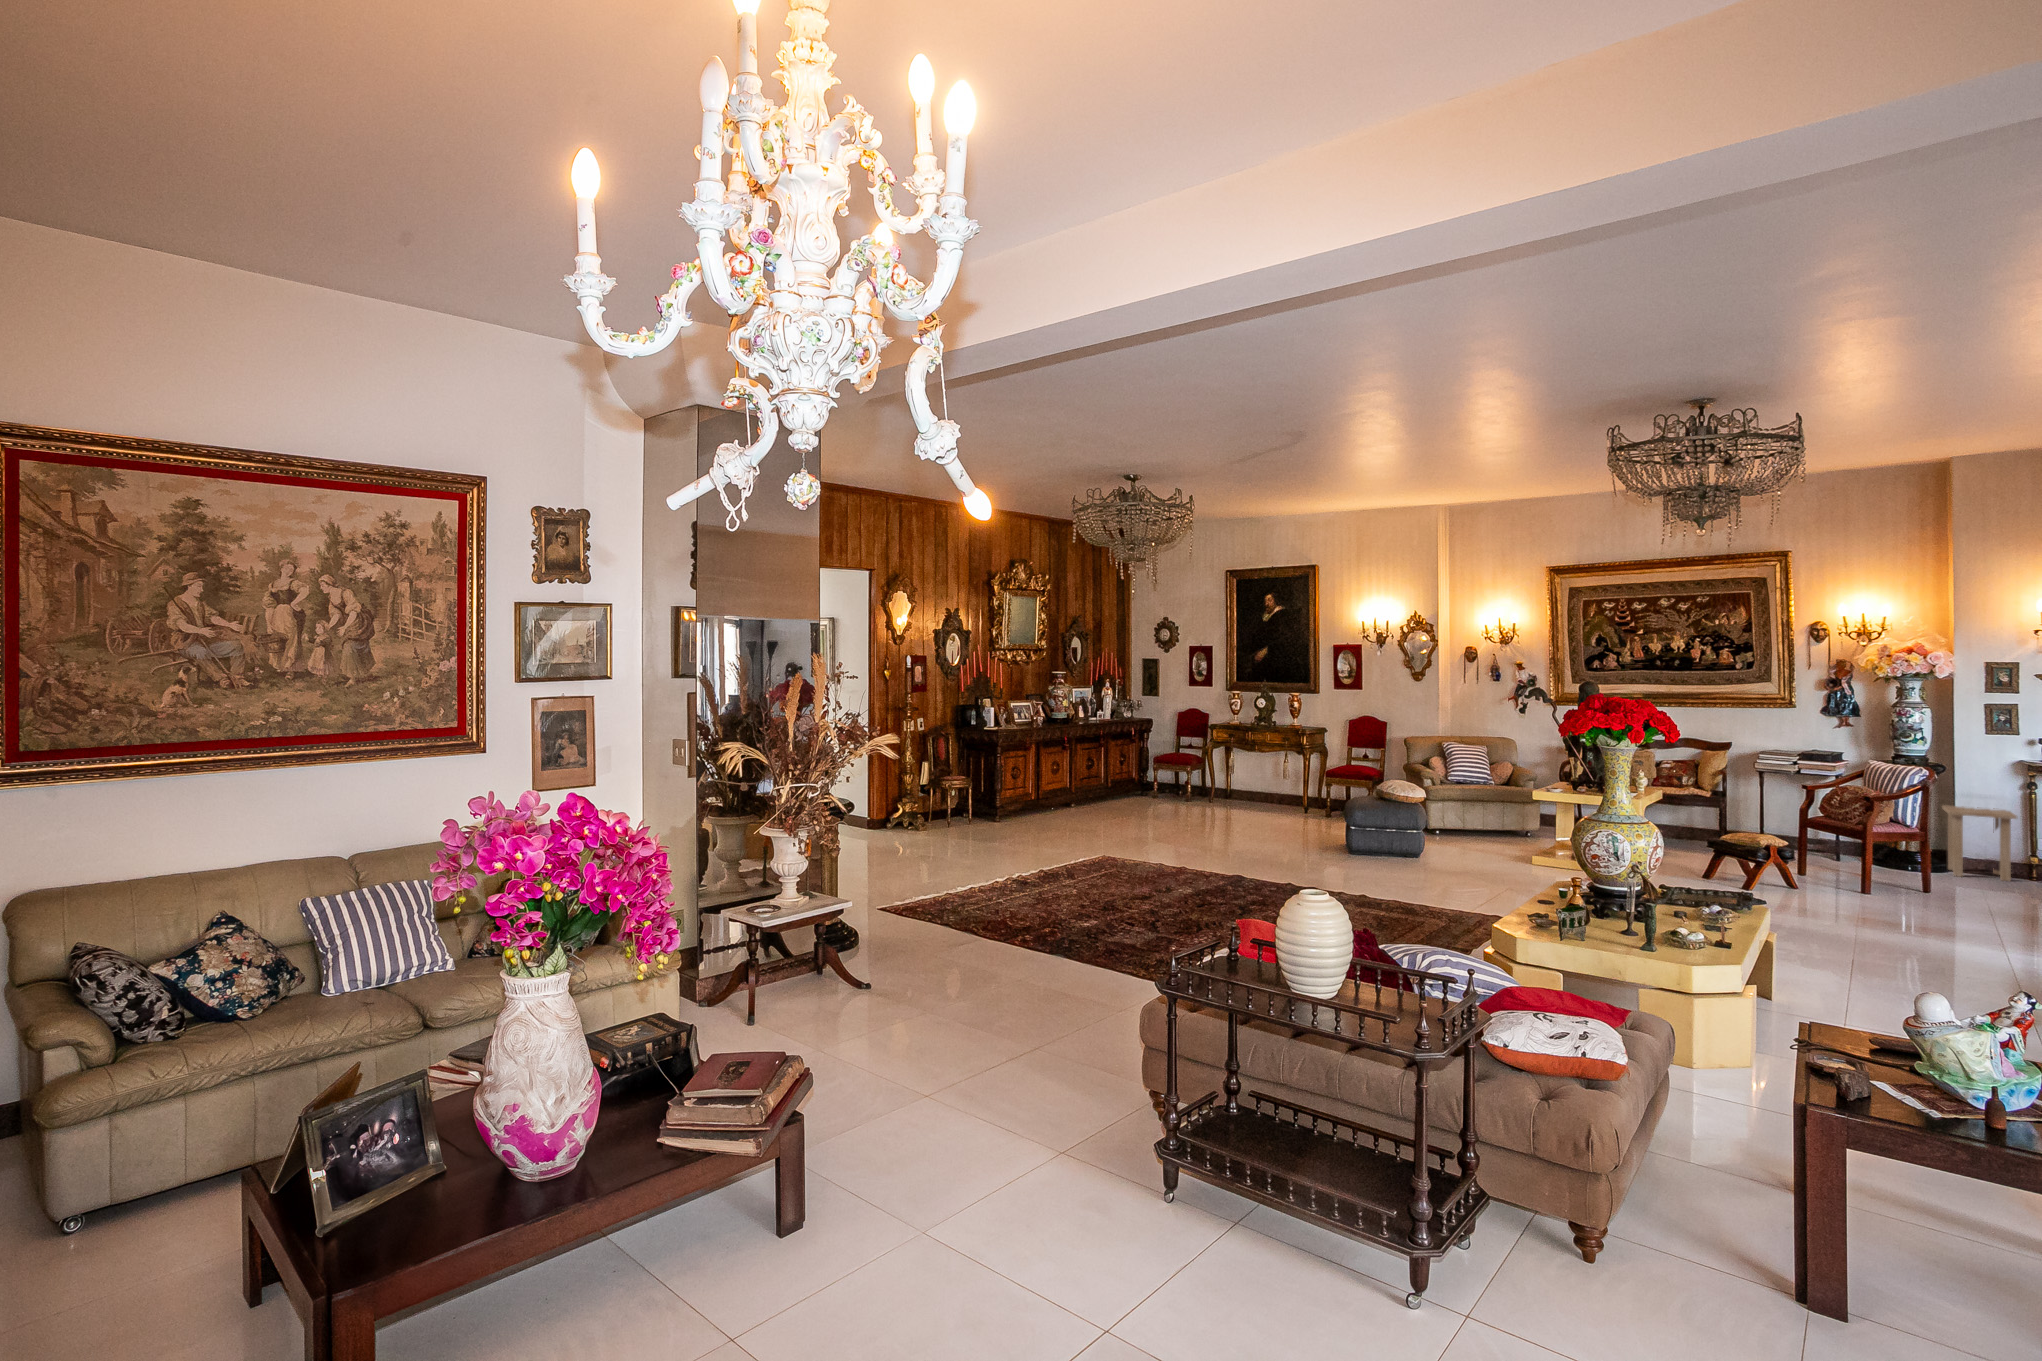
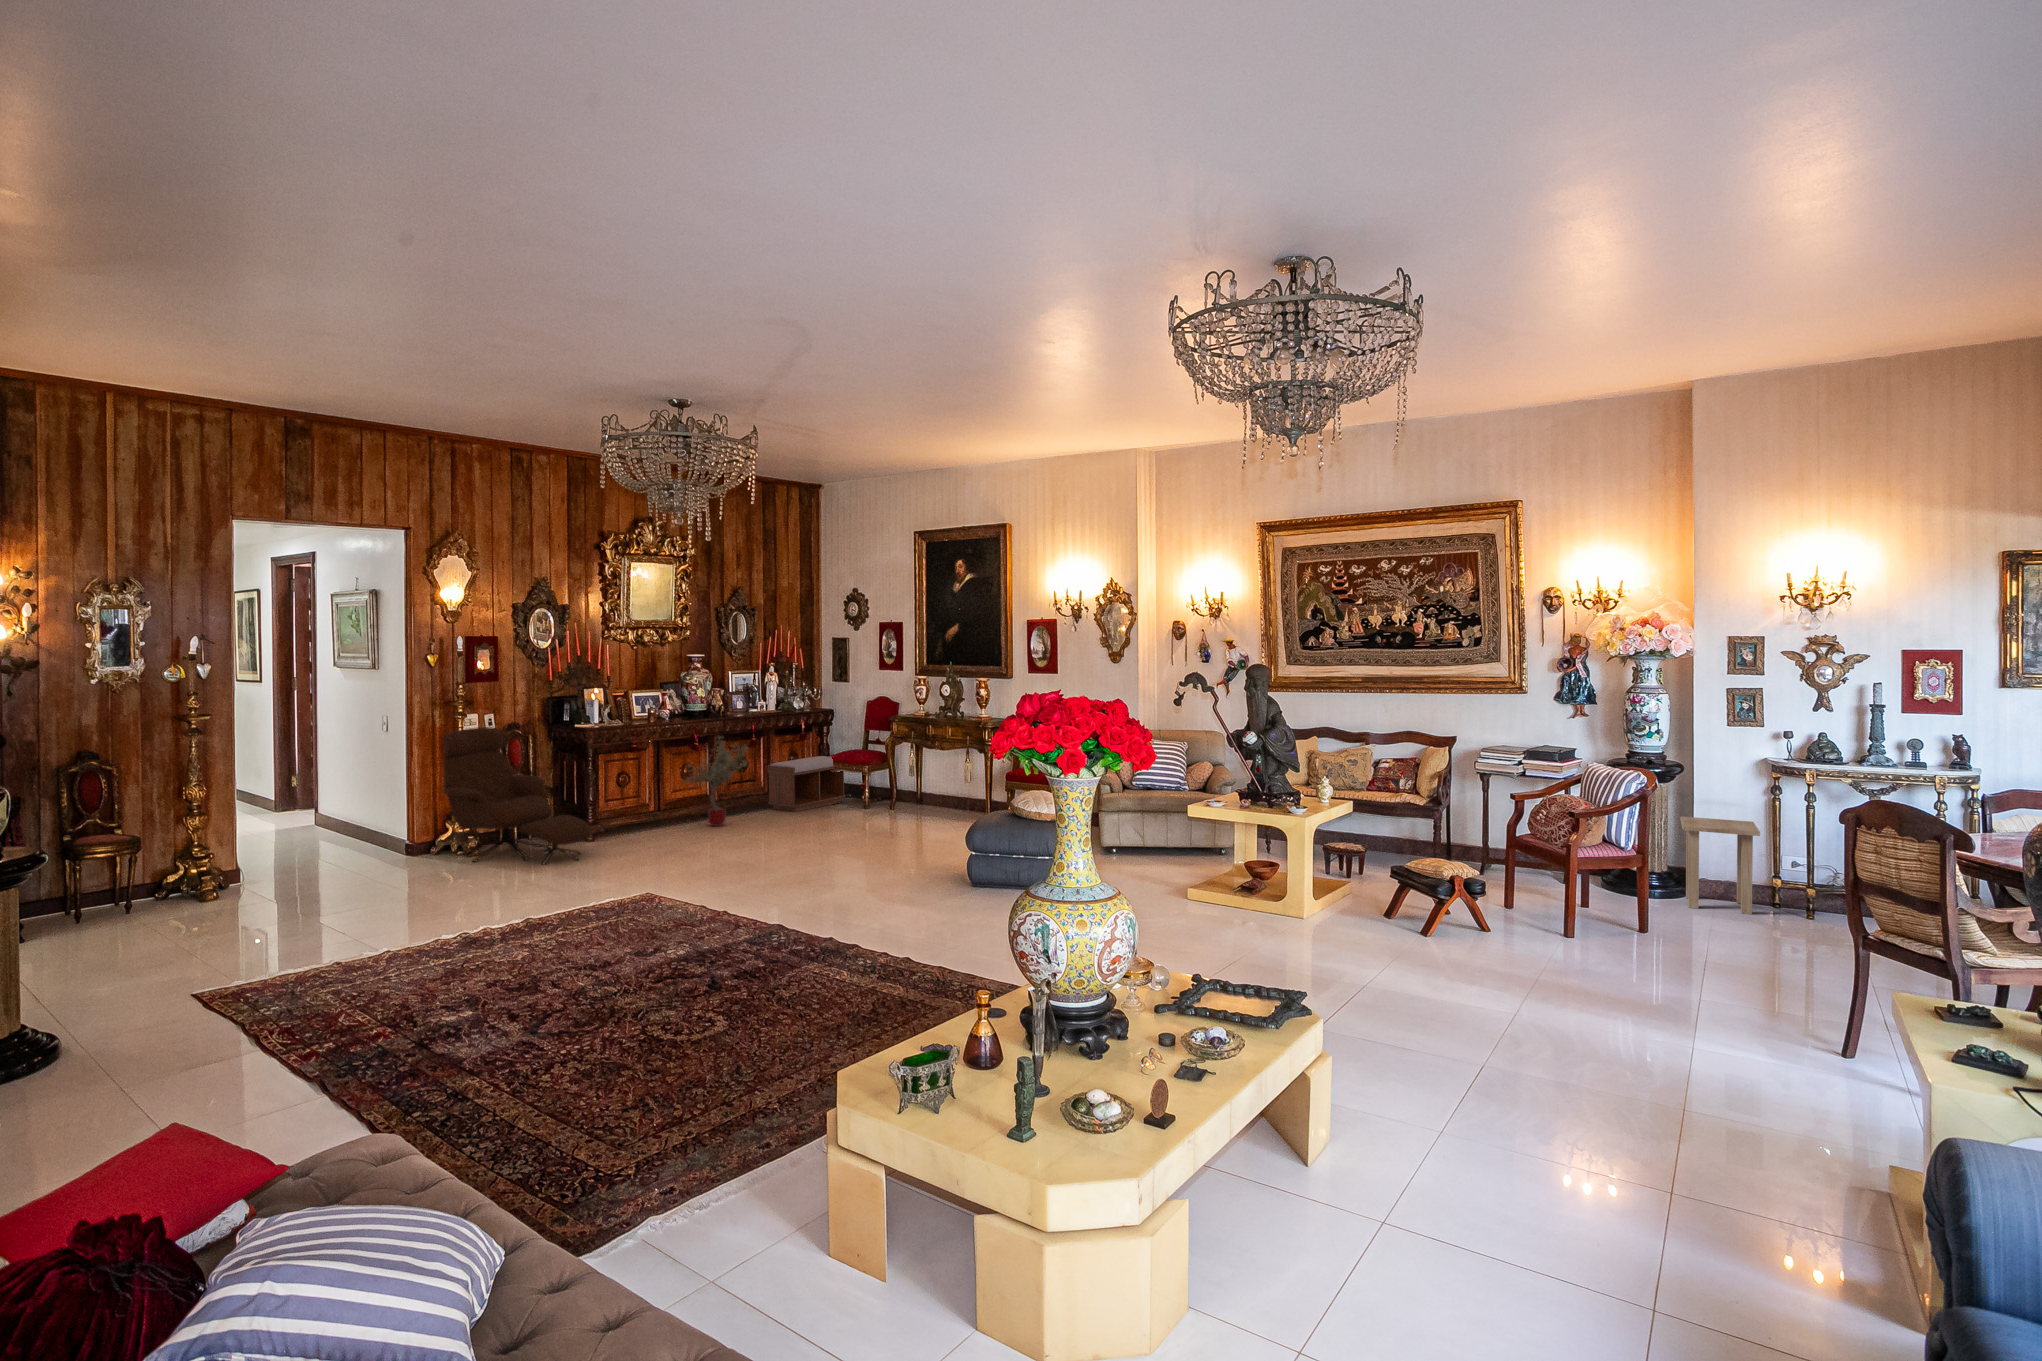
lounge chair: none [906,729,1018,833] -> present [443,727,592,864]
potted tree: none [1058,737,1104,810] -> present [685,736,748,826]
bench: none [1106,757,1163,801] -> present [767,756,846,812]

